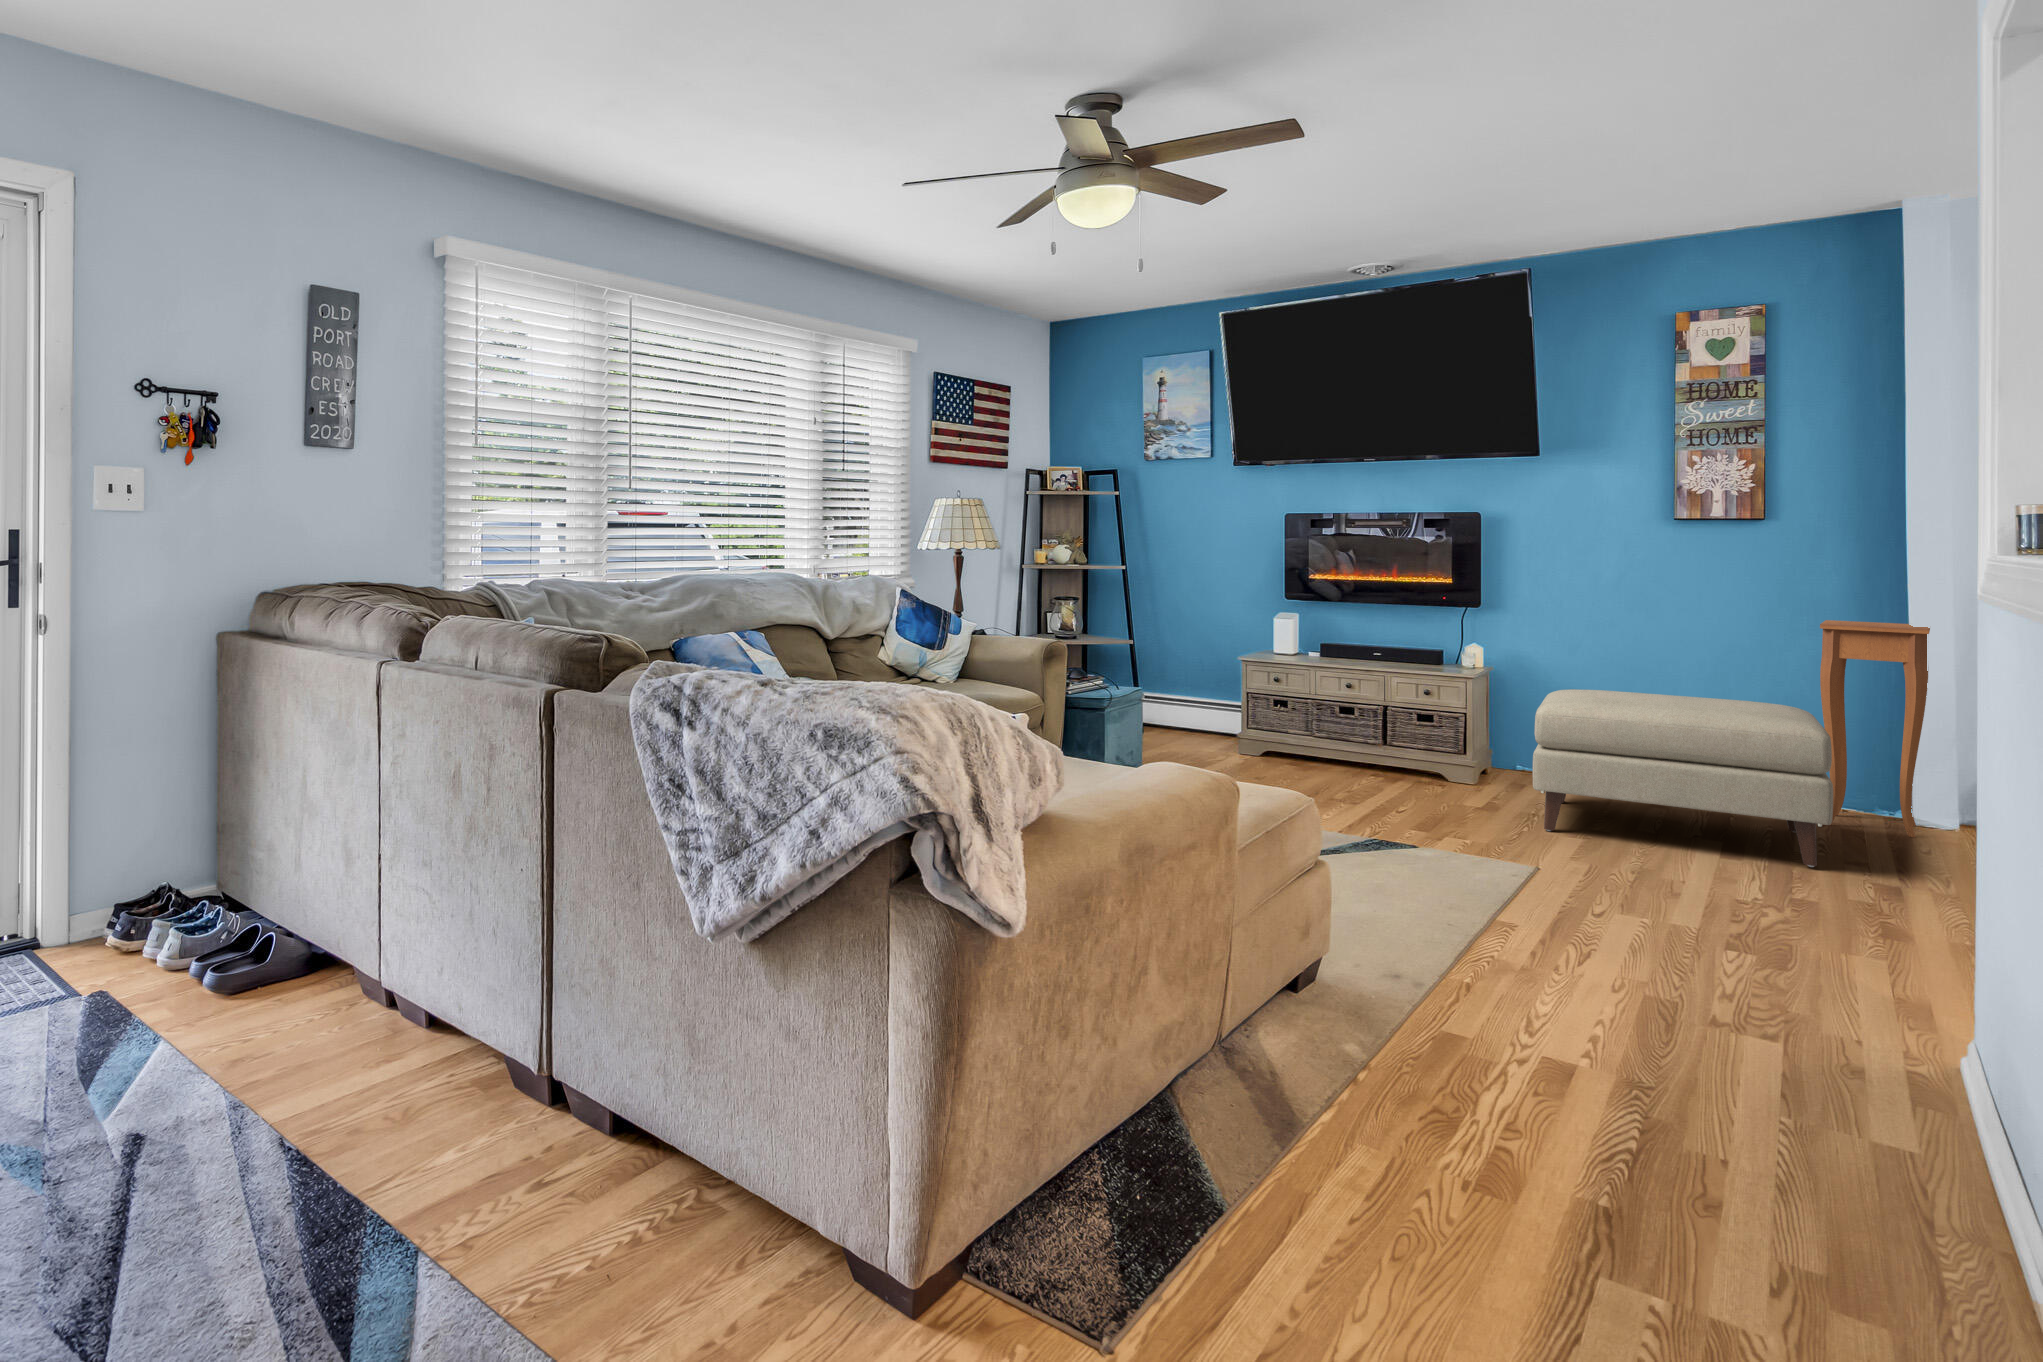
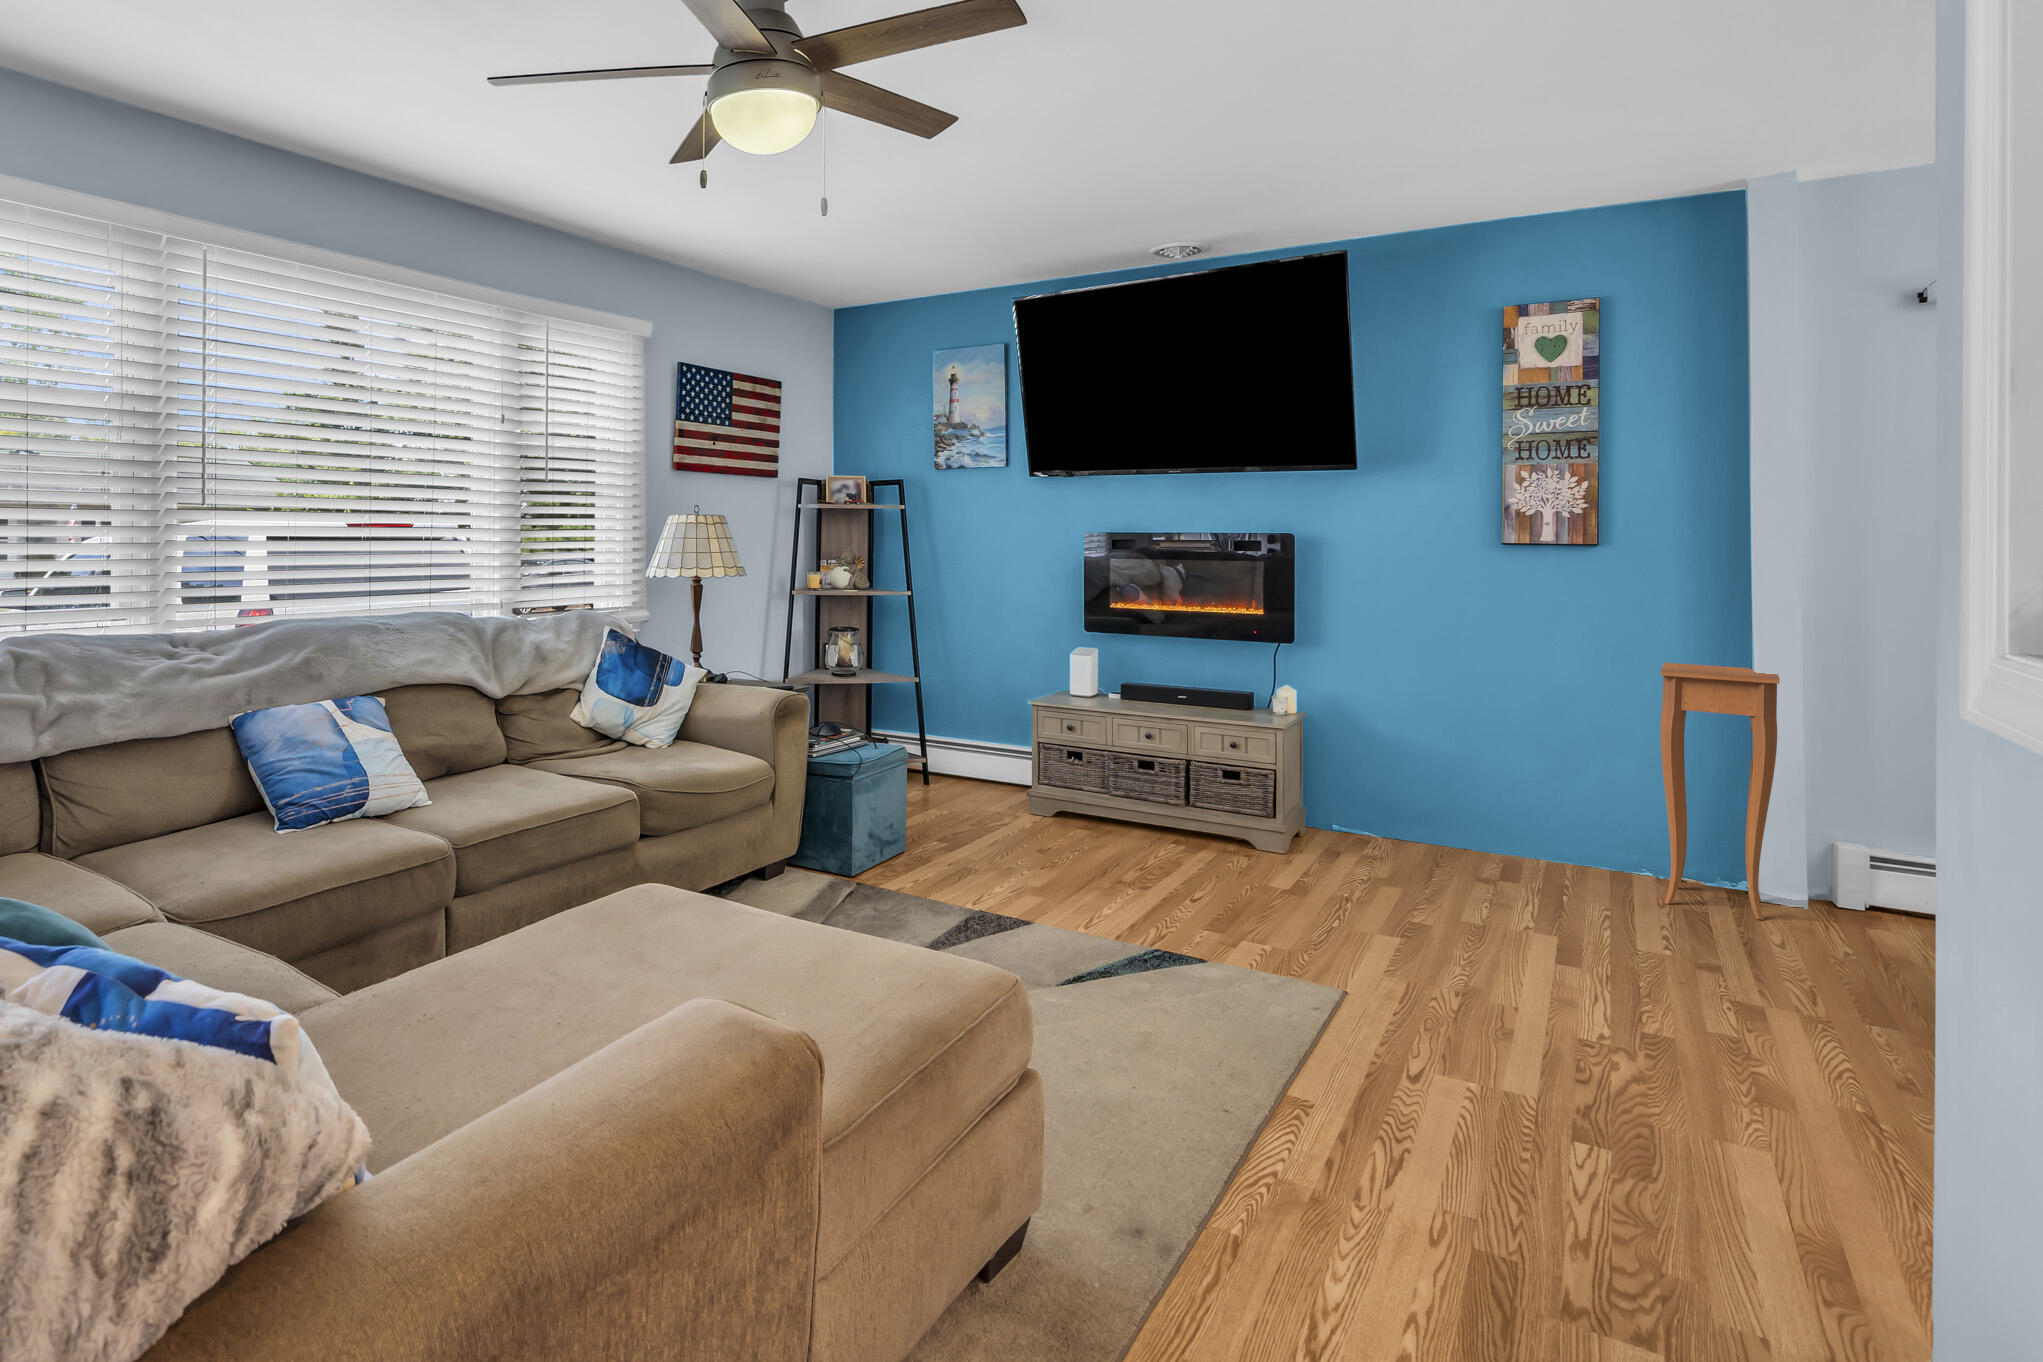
ottoman: present [1533,689,1833,867] -> none [1344,747,1683,975]

